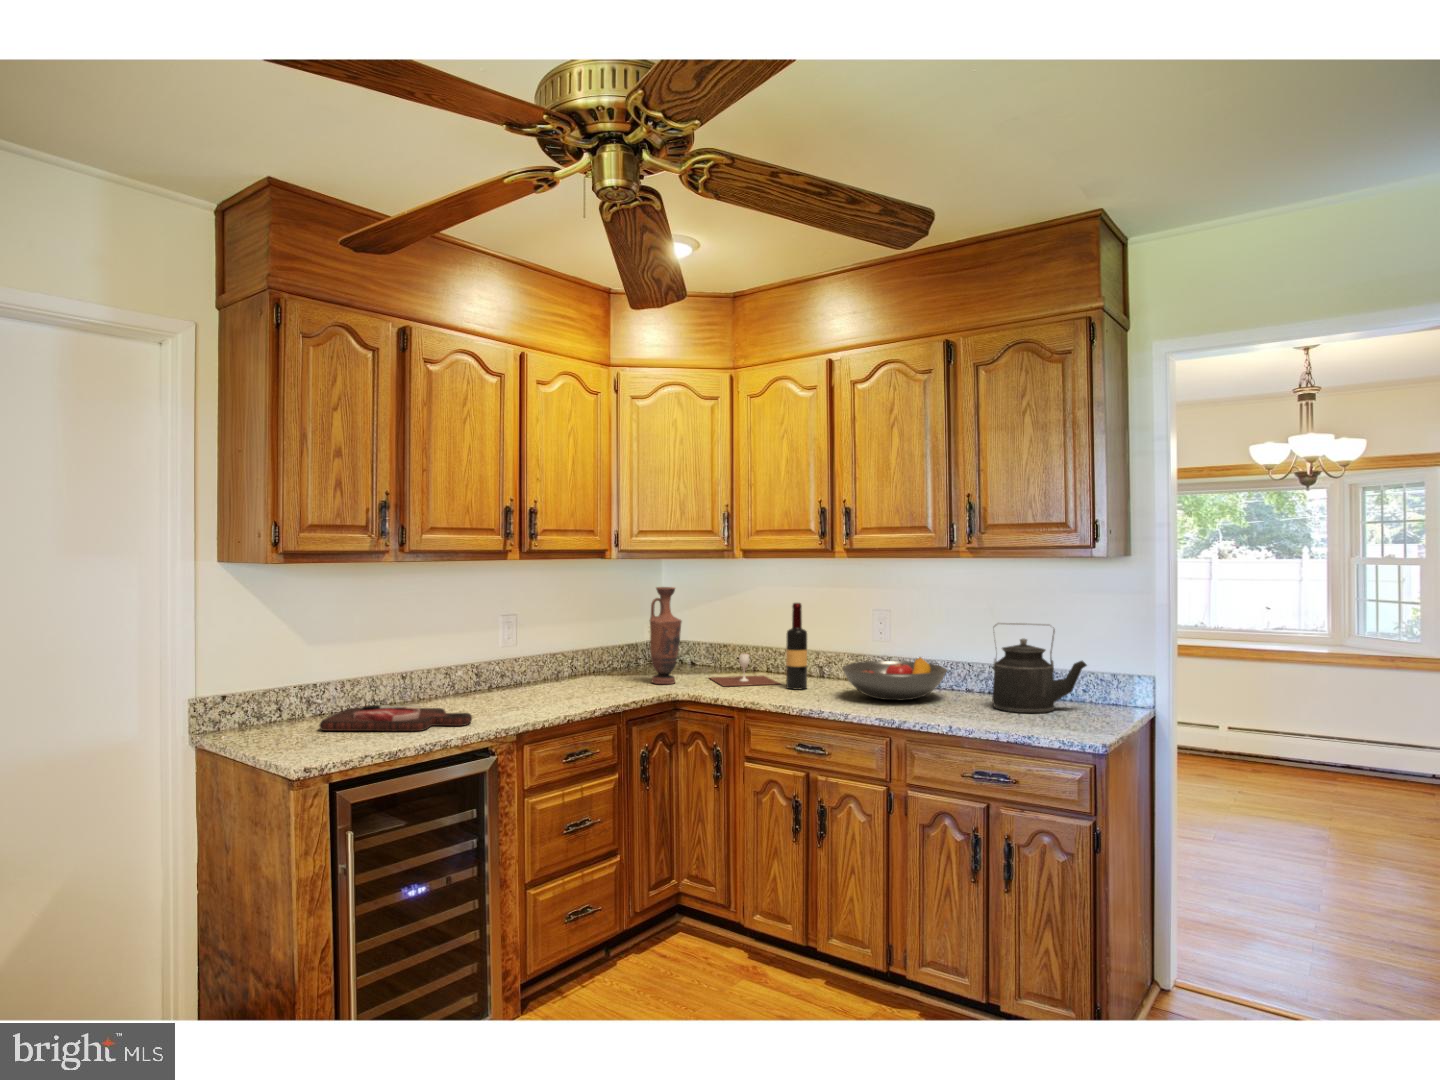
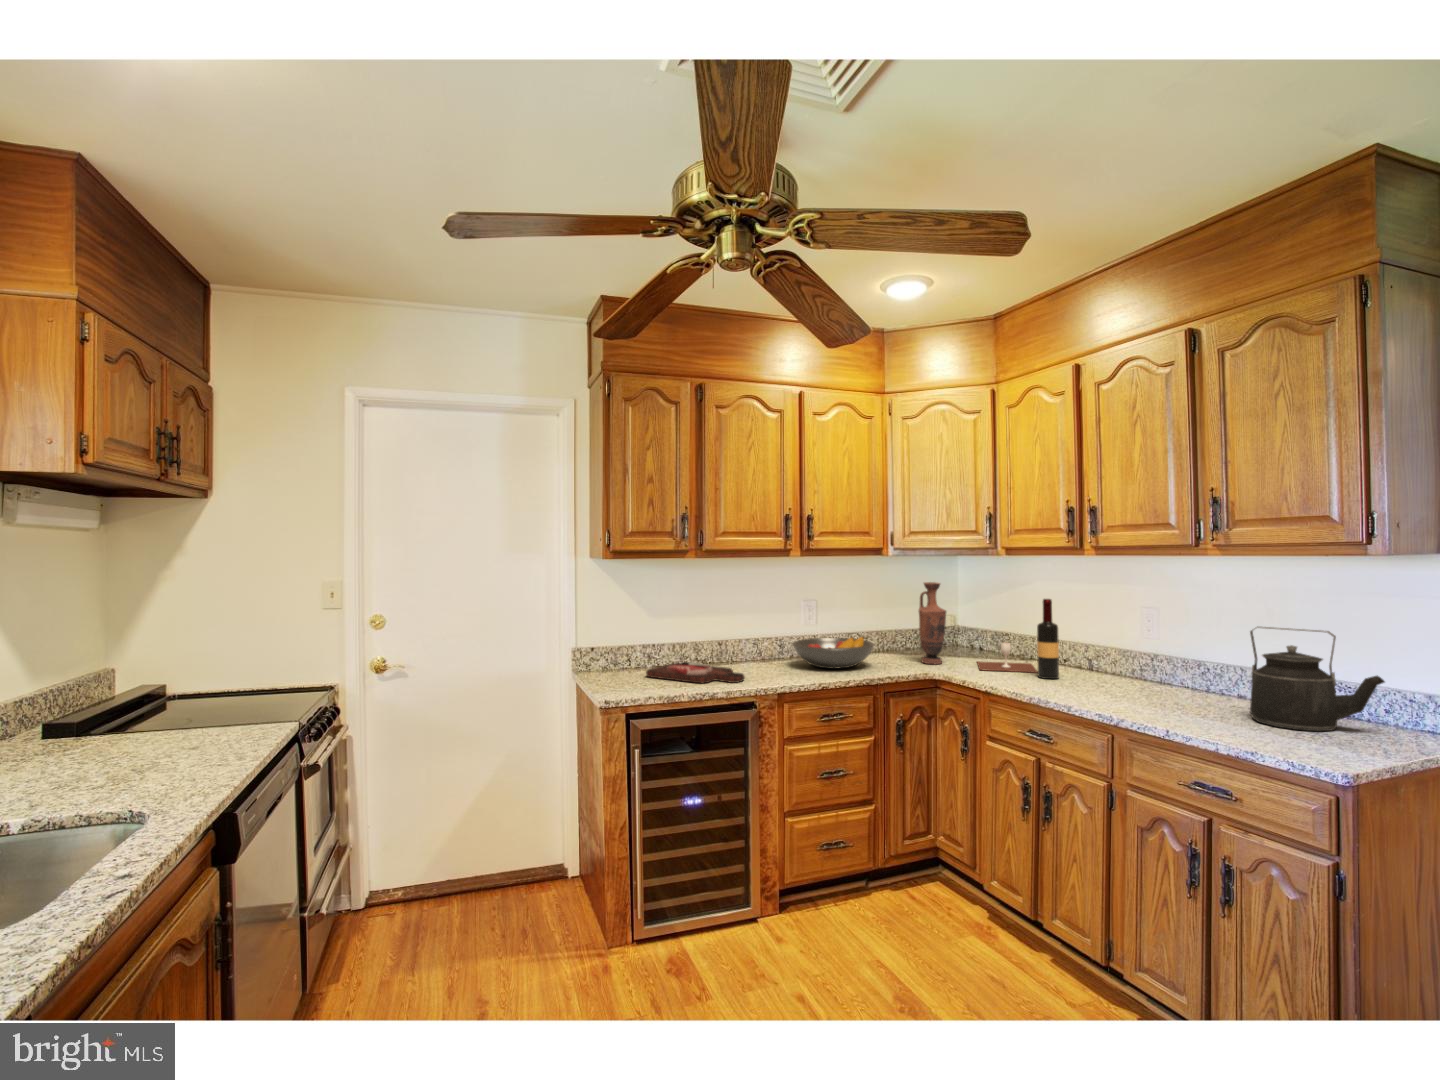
fruit bowl: present [842,657,947,700] -> present [792,636,874,669]

